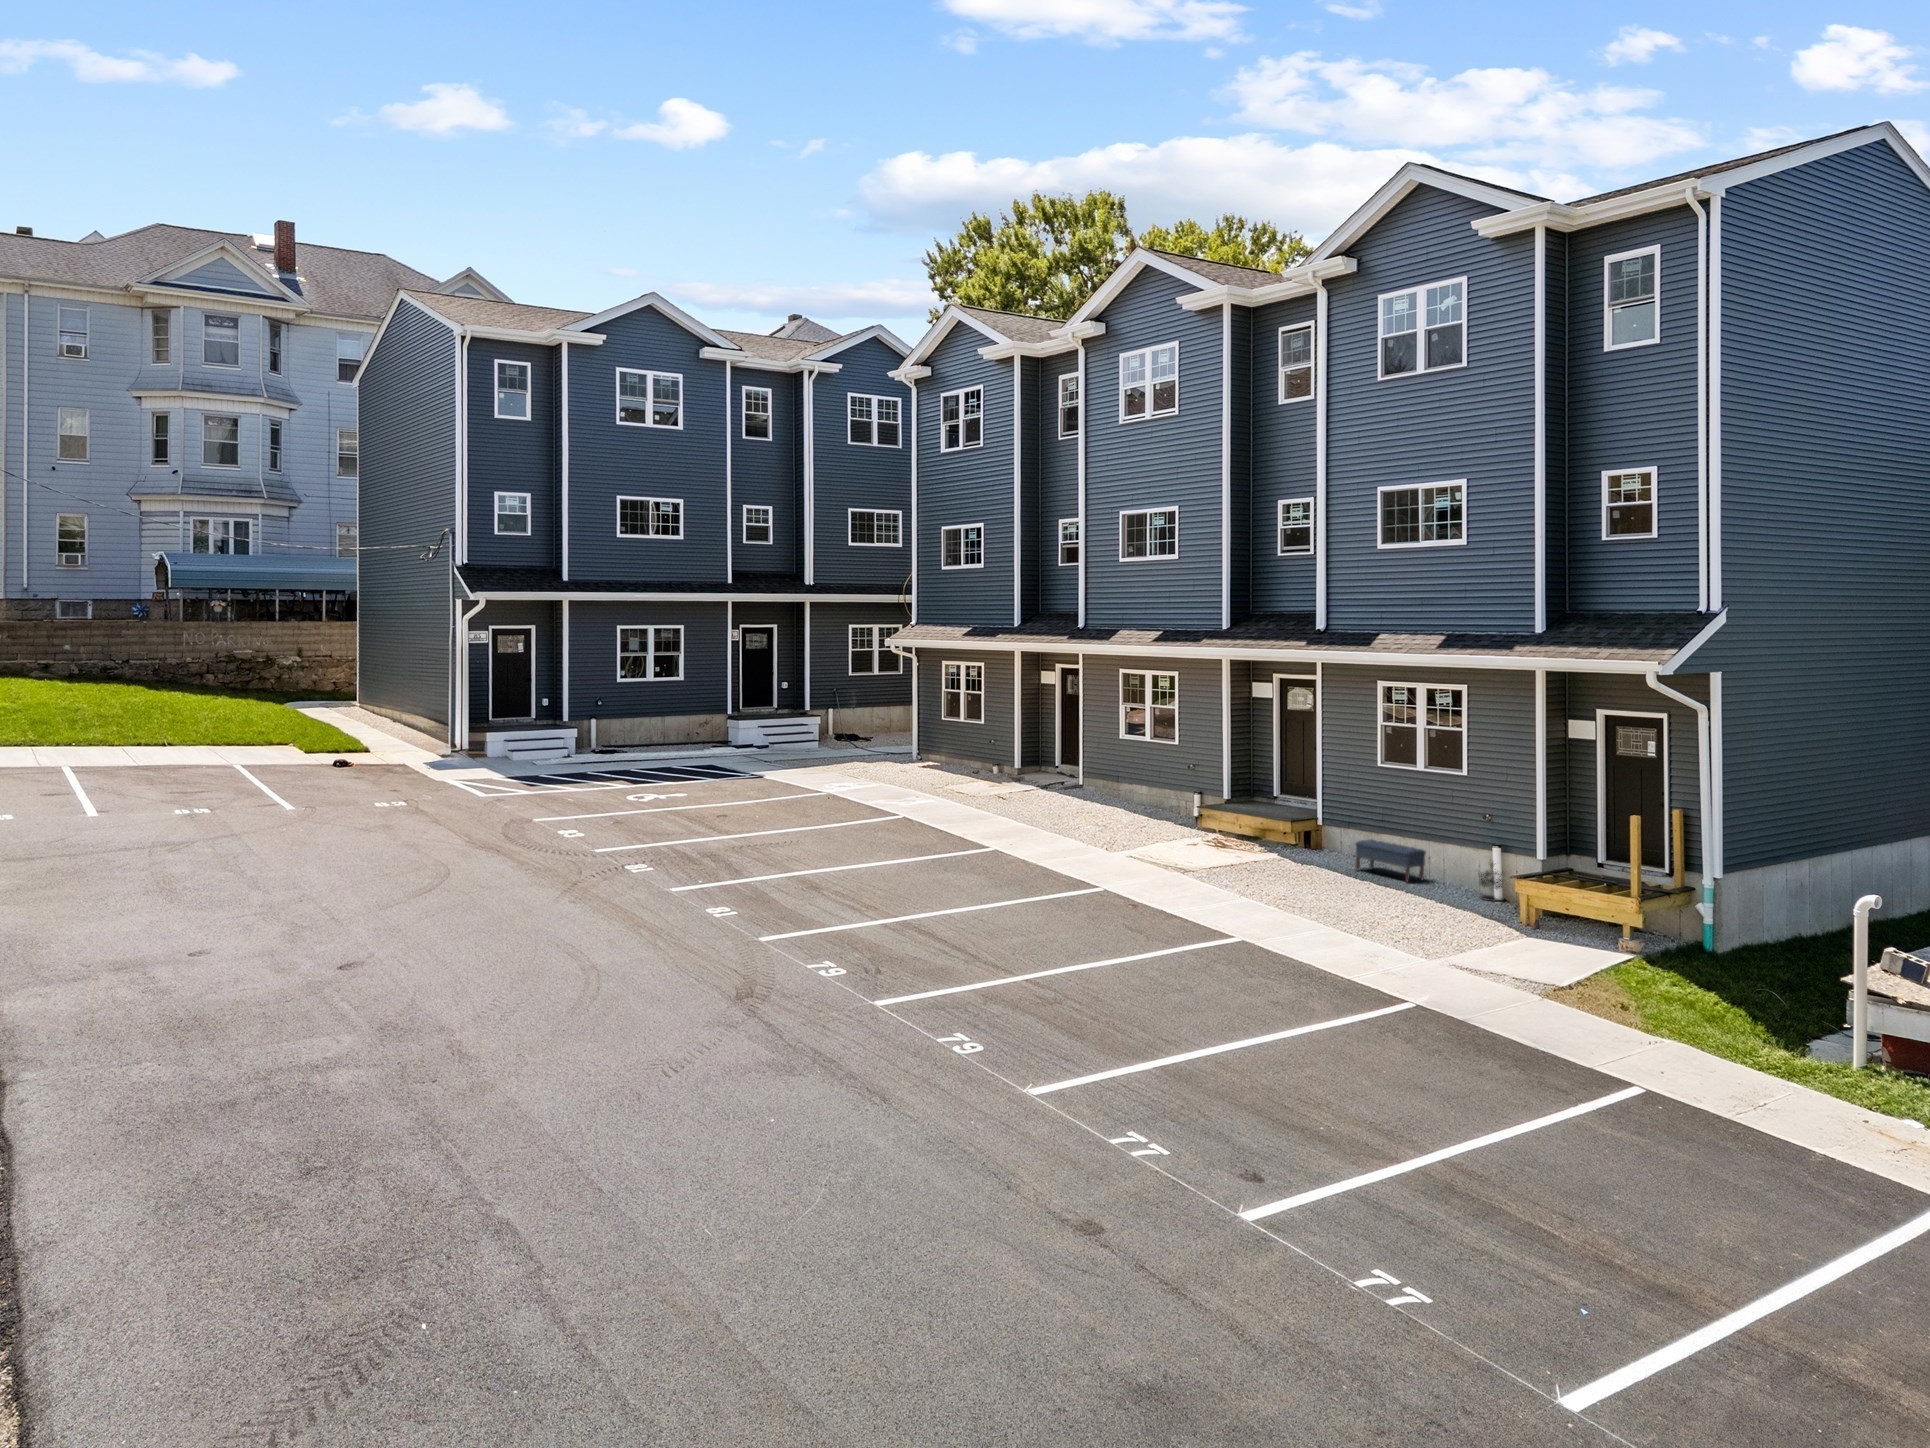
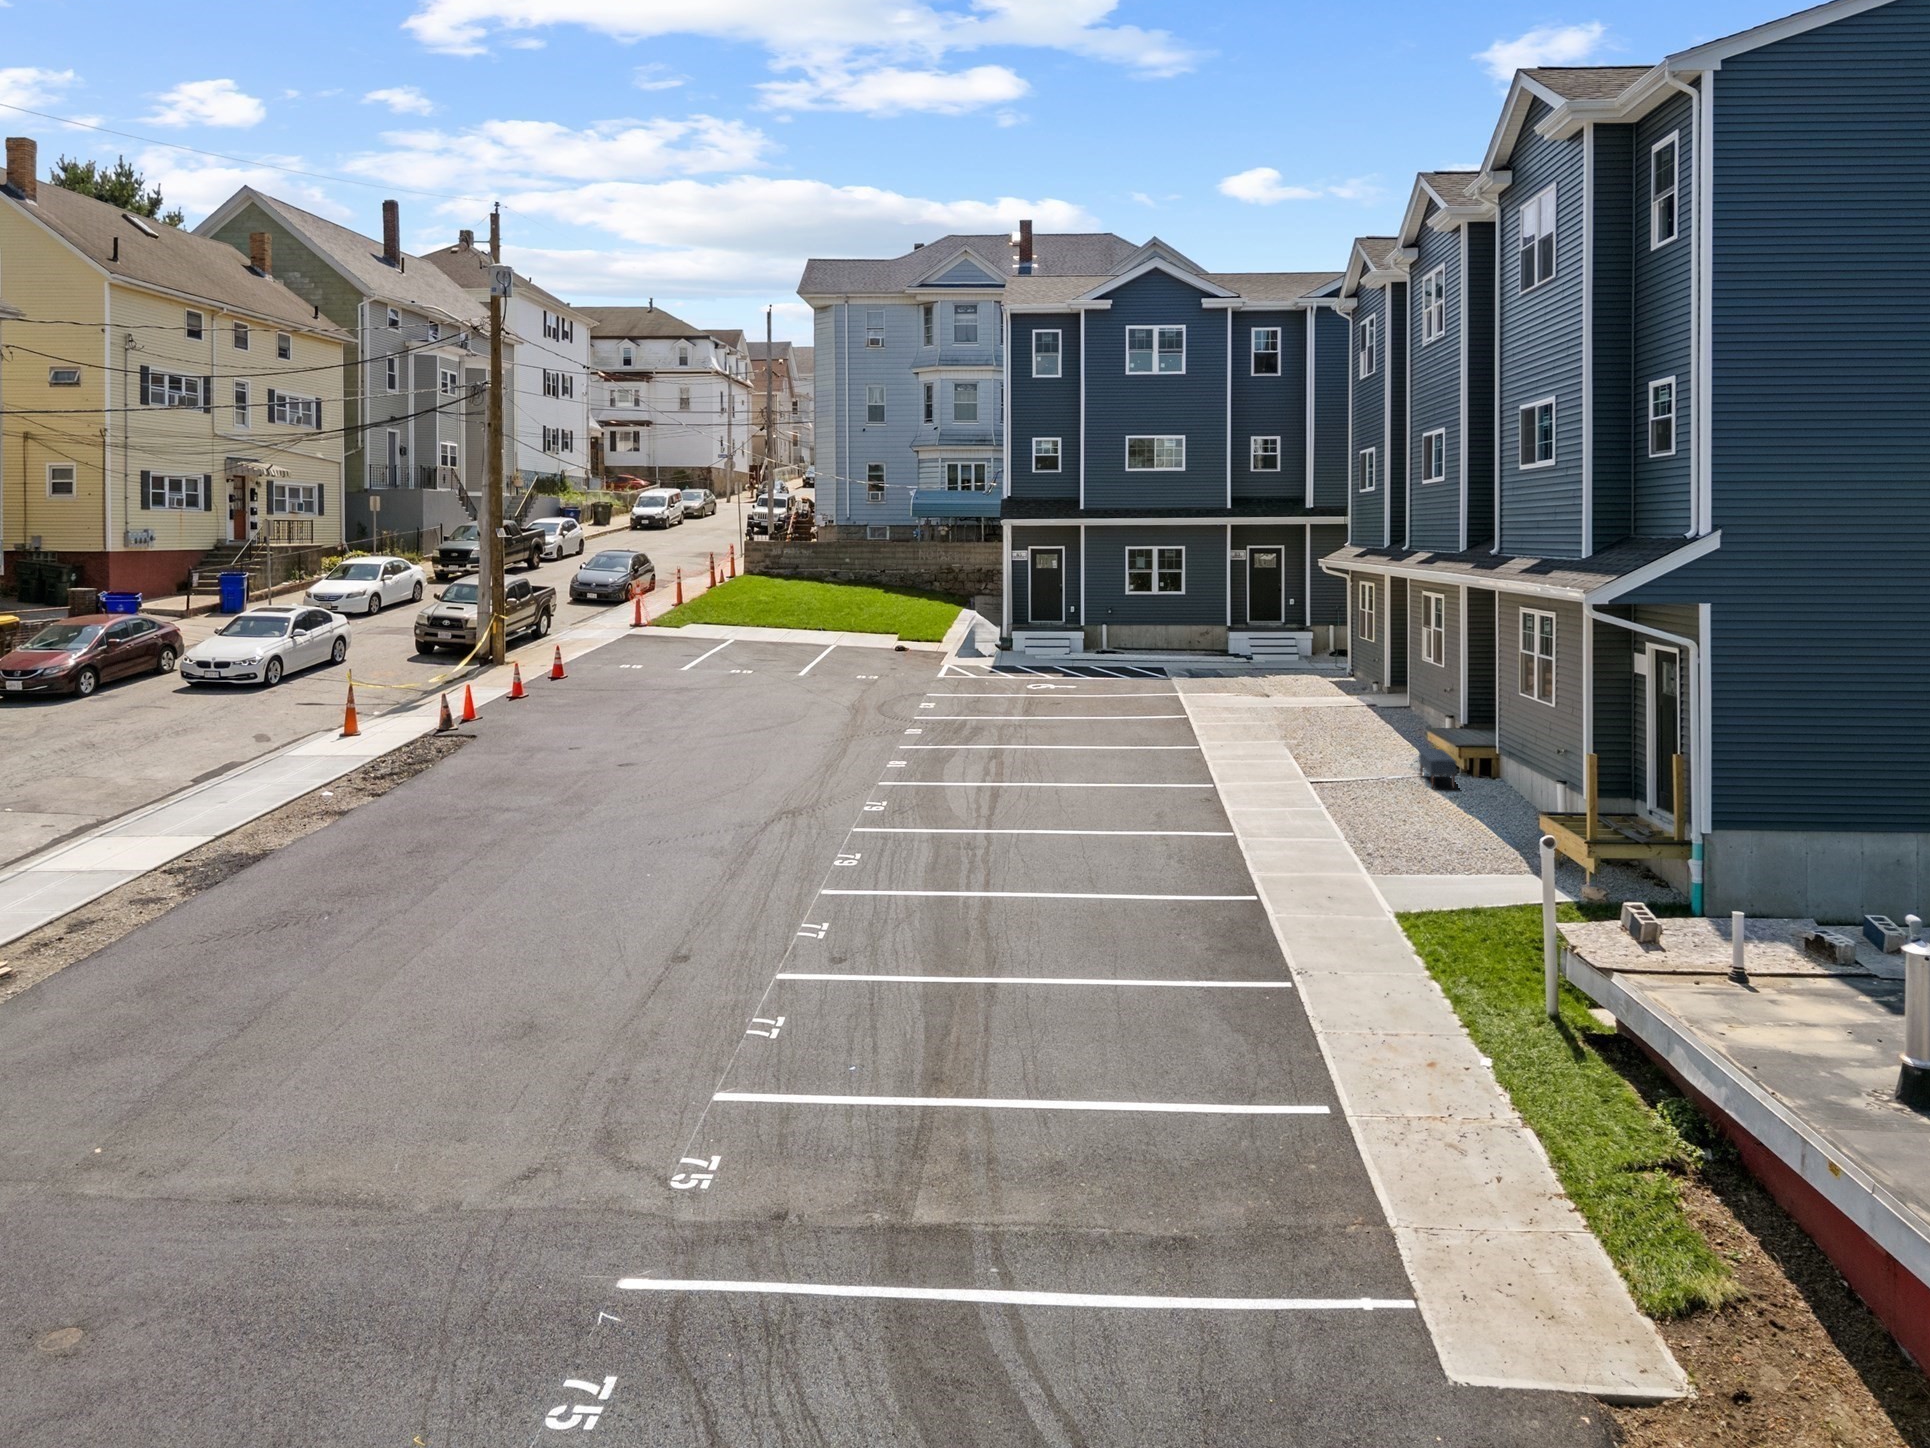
potted tree: present [1478,860,1503,901] -> none [1451,768,1478,809]

